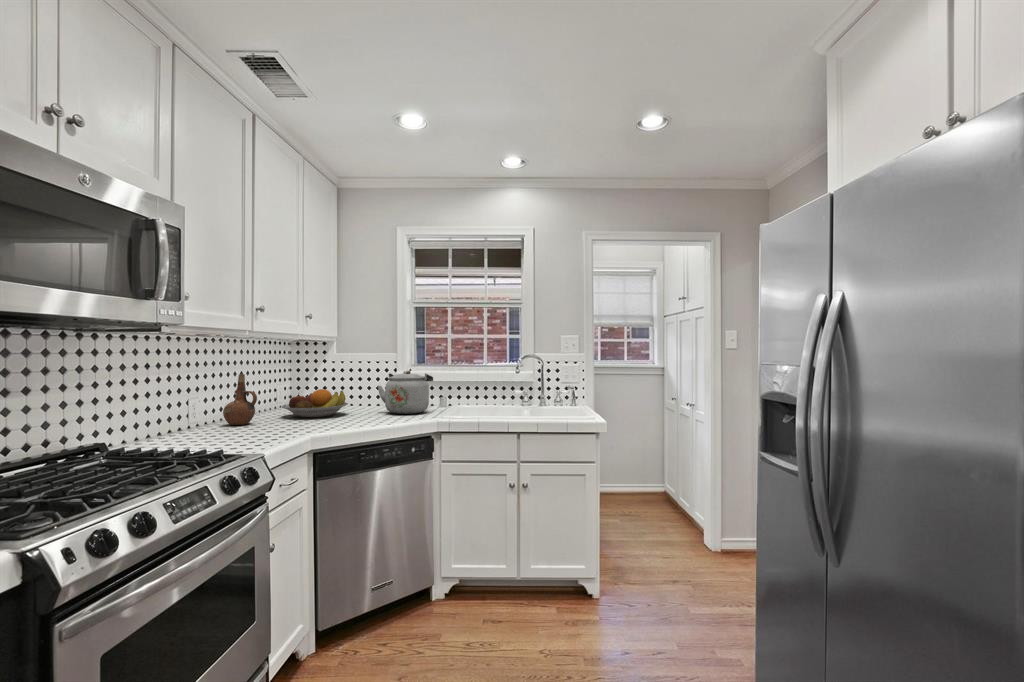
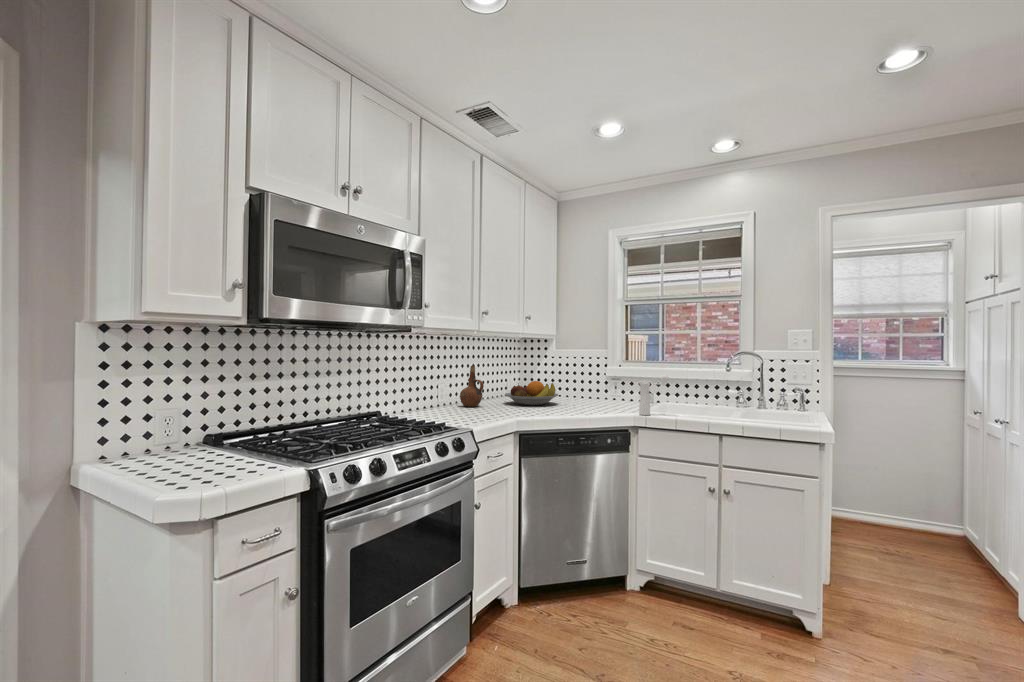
kettle: present [378,371,433,414] -> none [585,367,638,408]
pepper mill: none [442,377,469,418] -> present [639,375,668,415]

